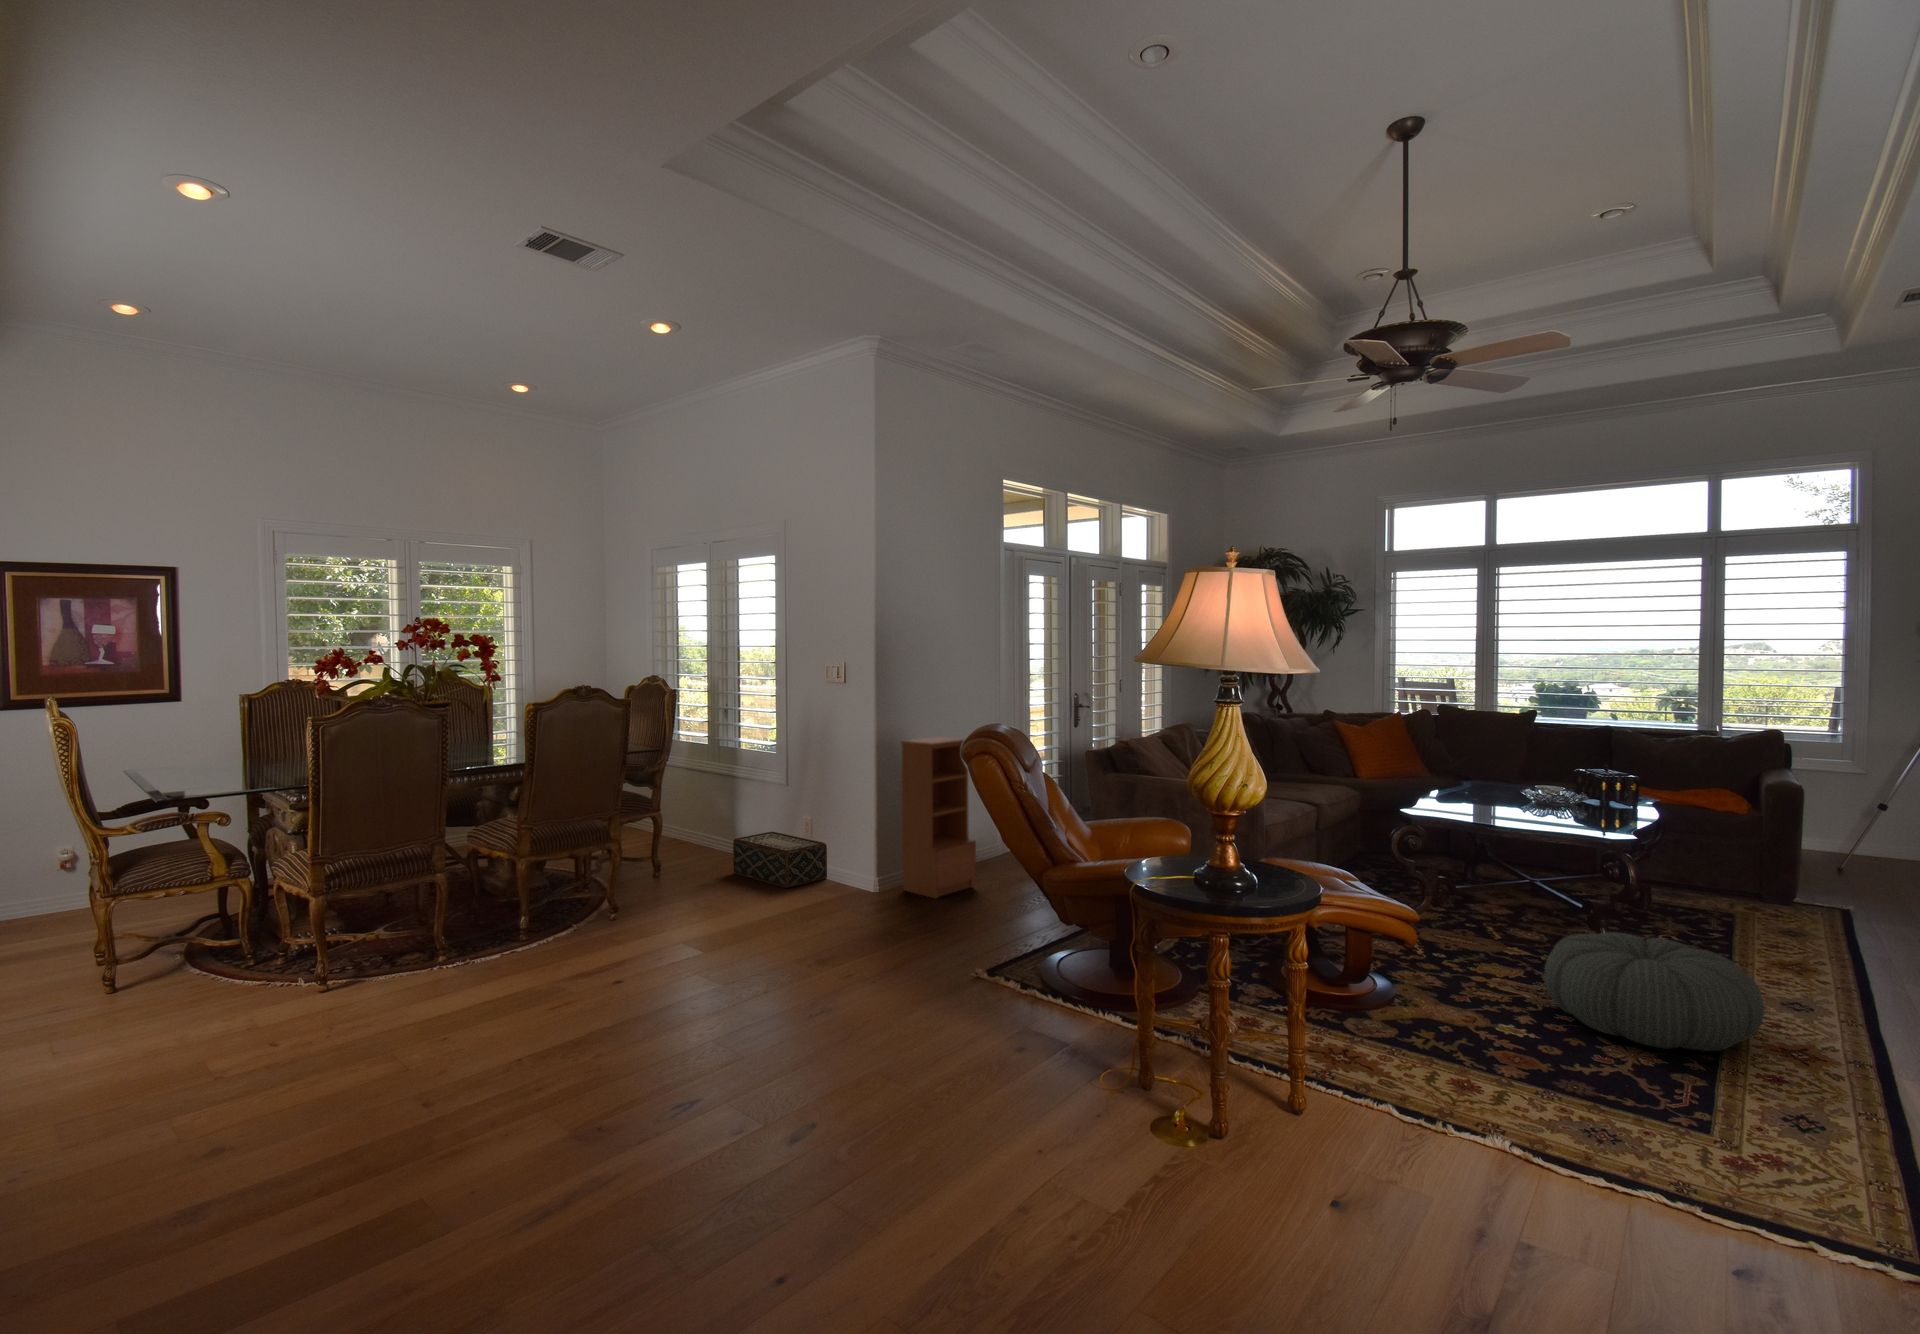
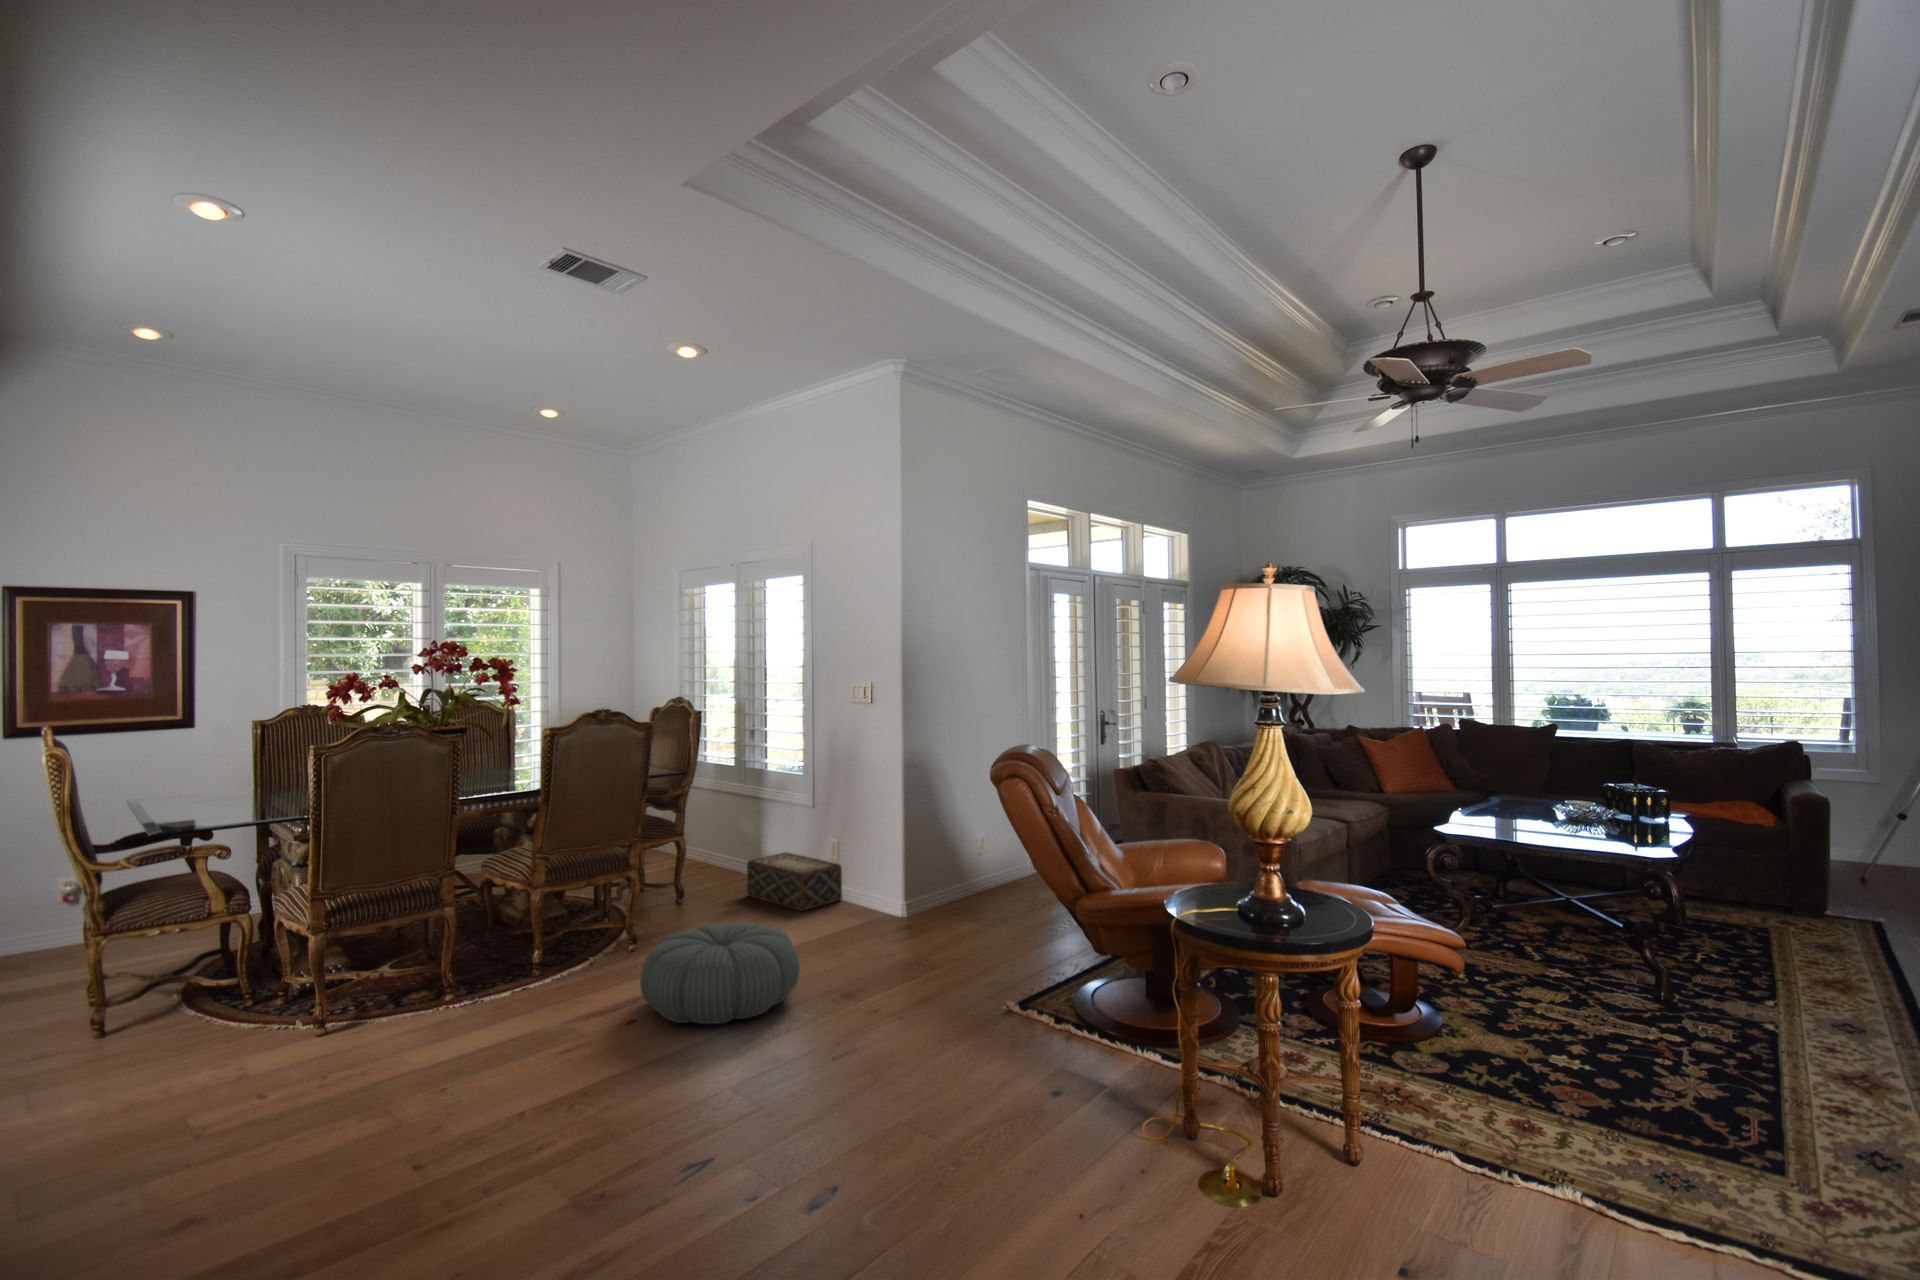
bookcase: present [901,736,976,898] -> none [917,755,994,921]
pouf: present [1544,932,1765,1051] -> present [640,922,800,1024]

